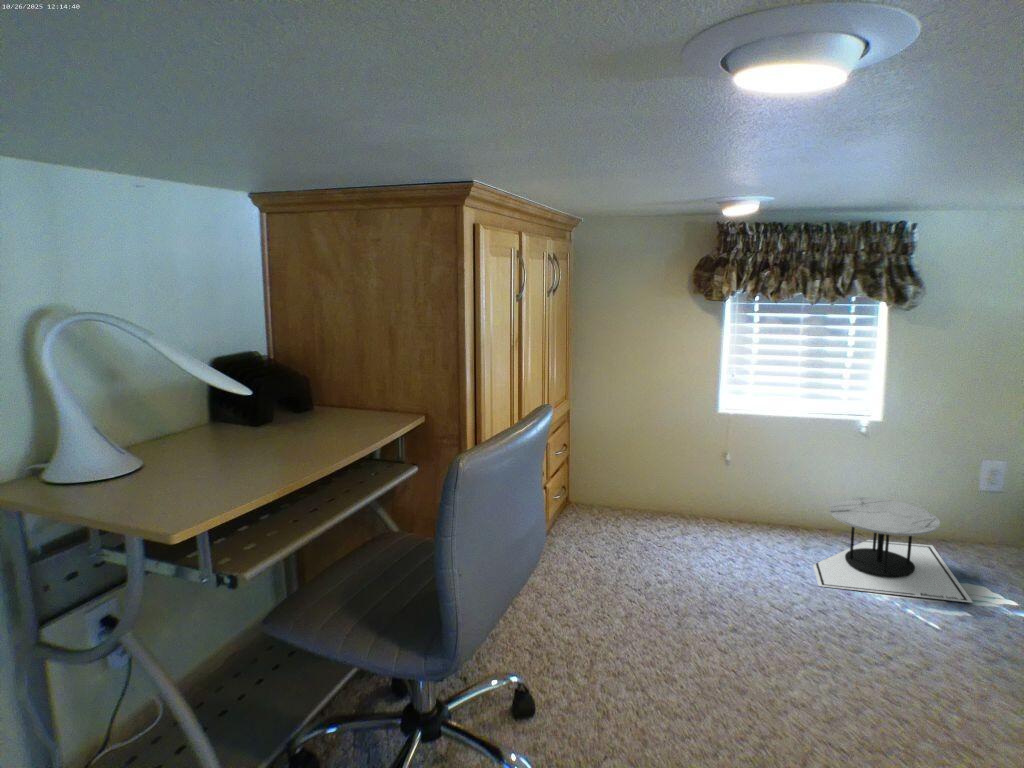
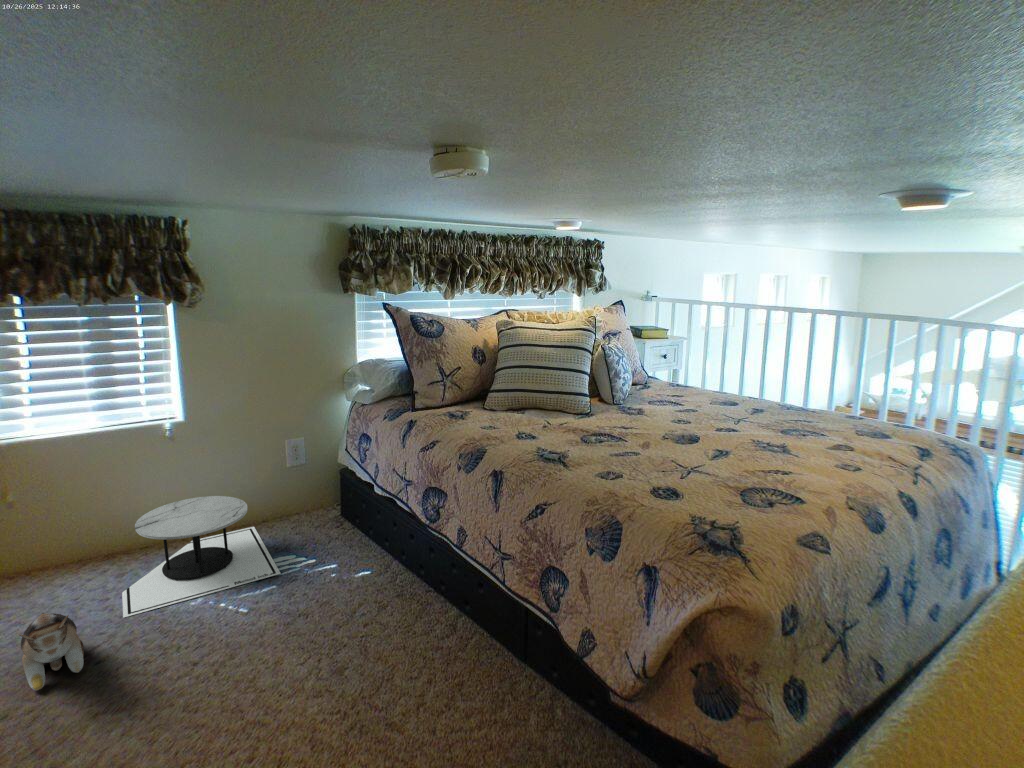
plush toy: none [754,556,801,615] -> present [19,613,84,691]

